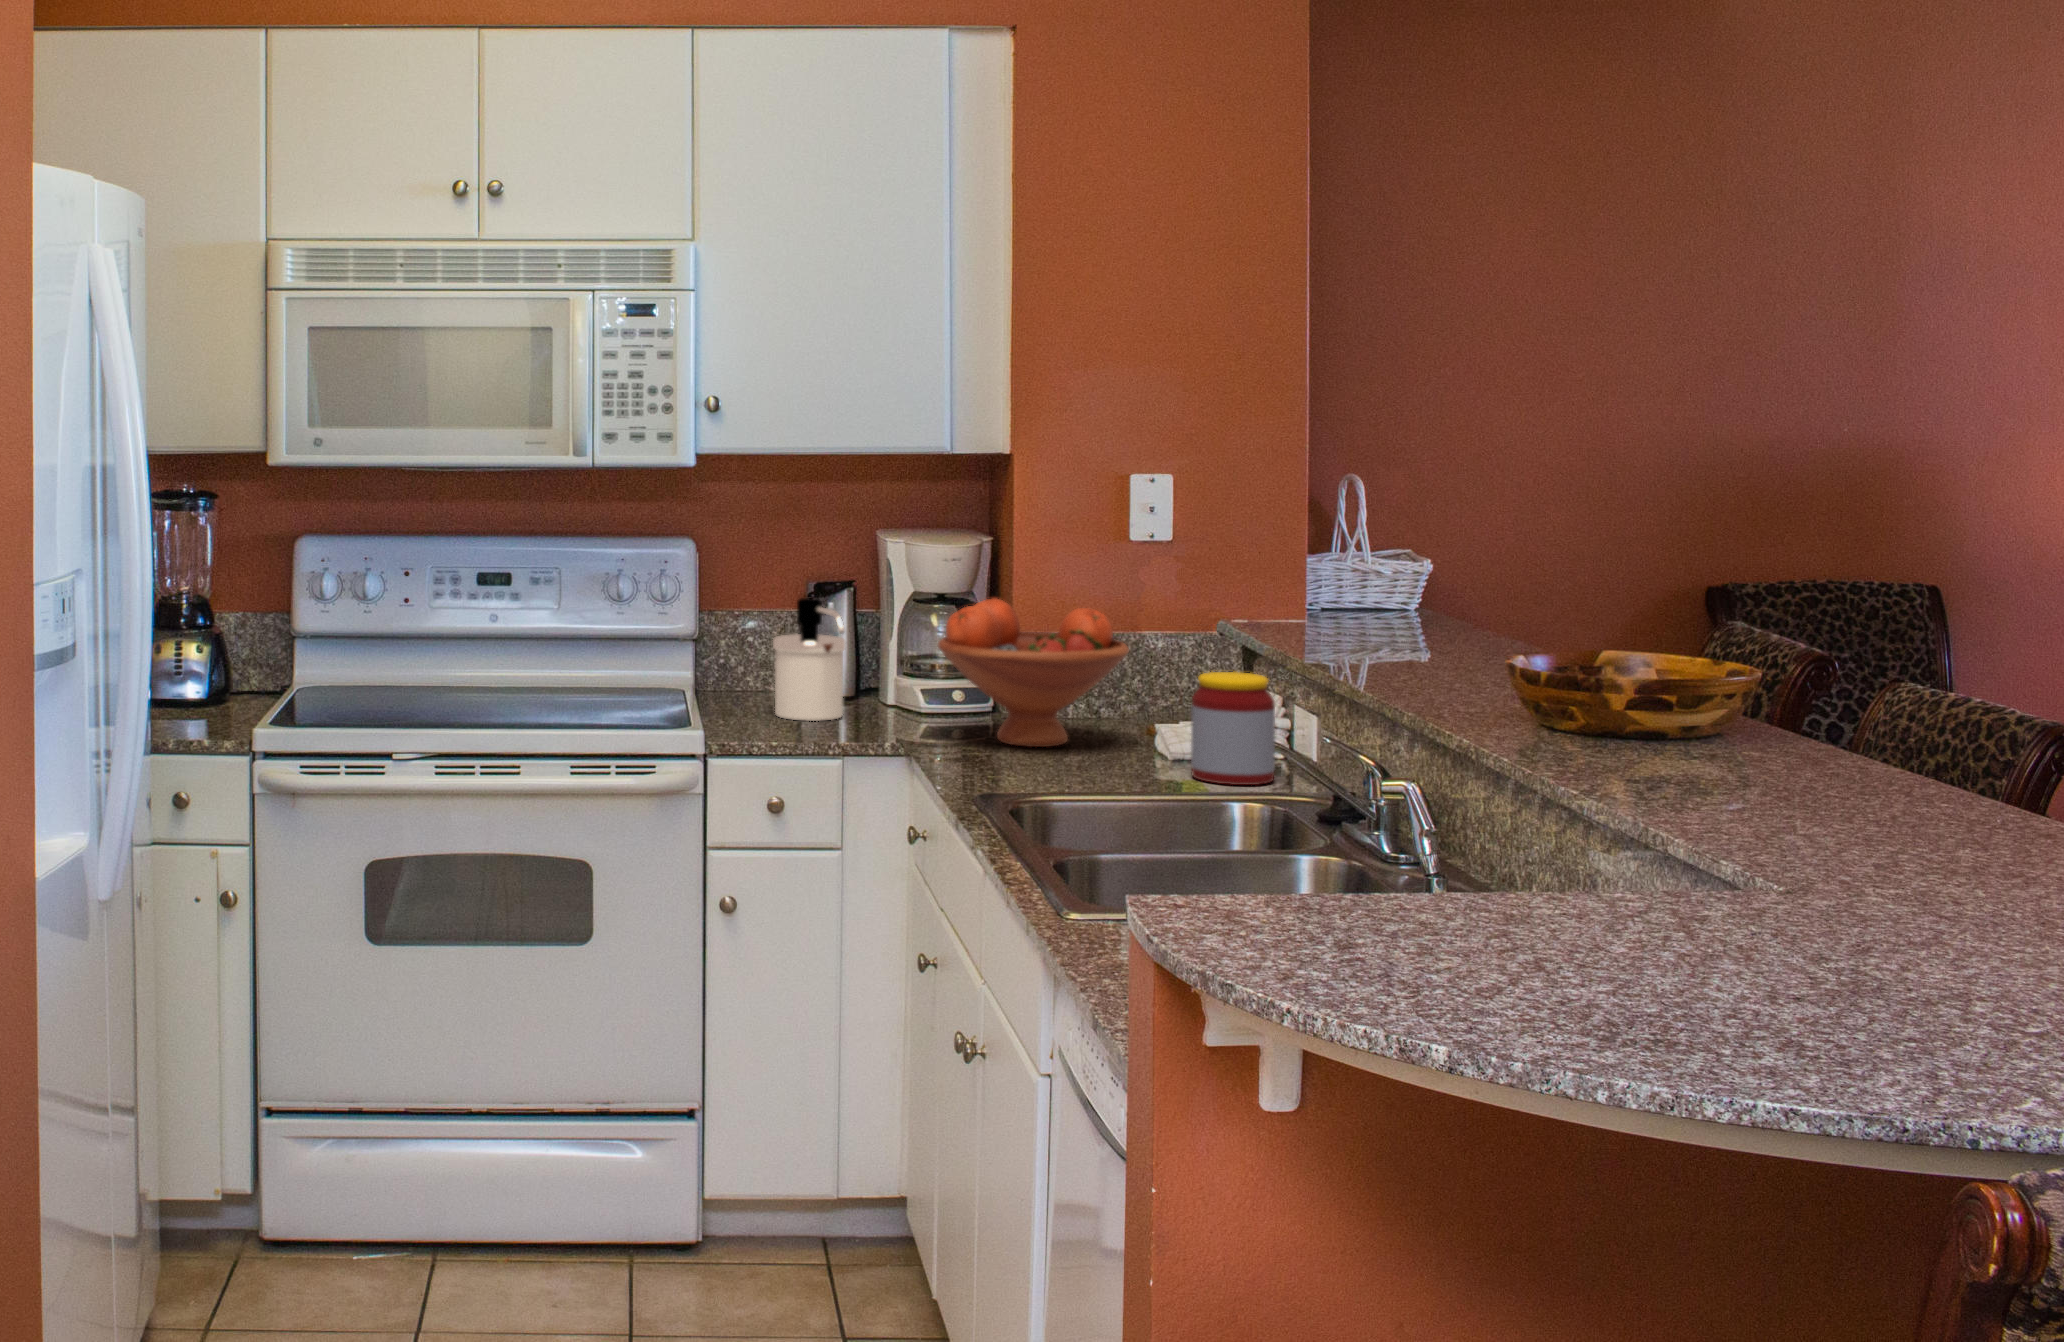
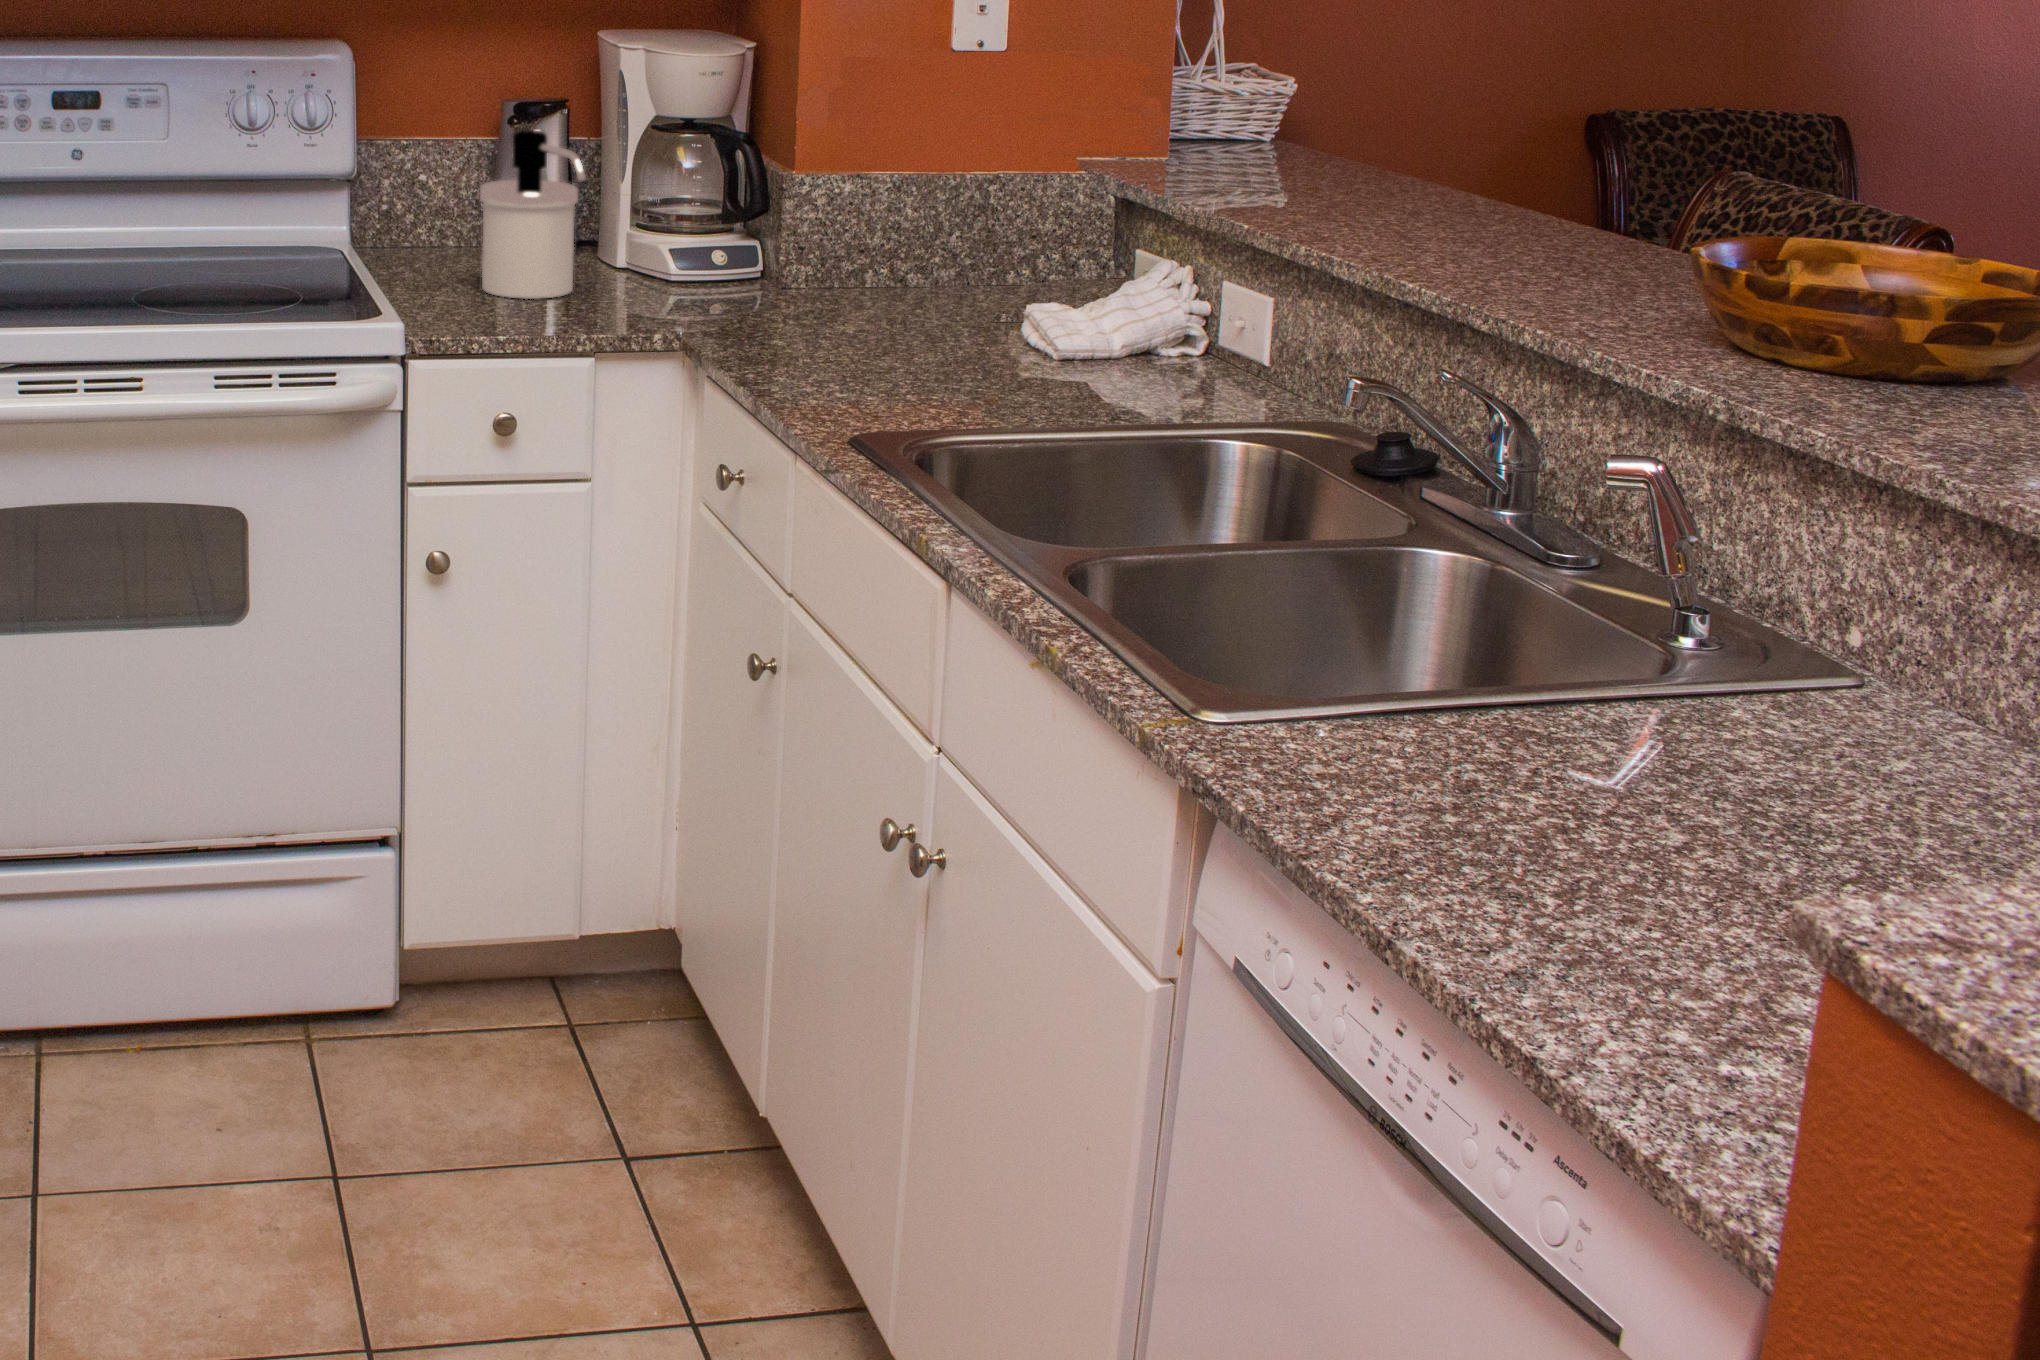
fruit bowl: present [938,598,1129,747] -> none [718,133,977,336]
jar: present [1191,672,1275,785] -> none [1079,240,1198,395]

